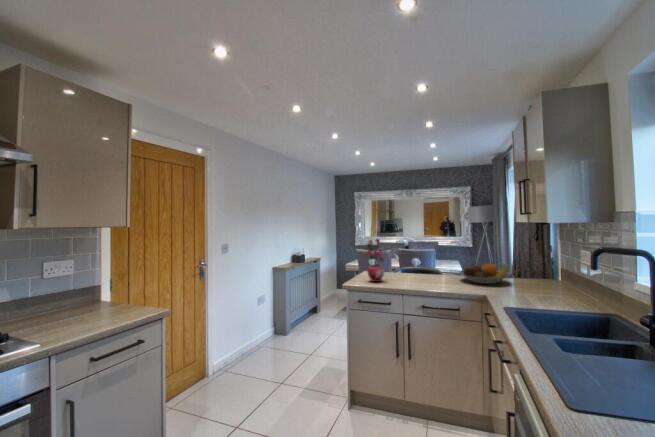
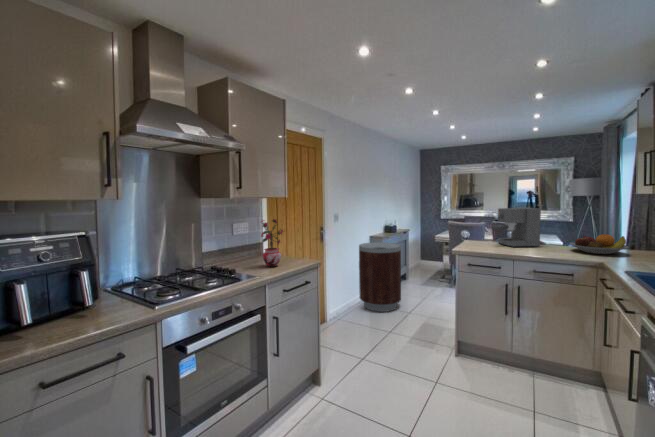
coffee maker: none [387,235,433,278] -> present [492,208,541,247]
potted plant: present [367,239,388,282] -> present [261,219,283,267]
trash can: none [257,274,305,355] -> present [359,242,401,312]

